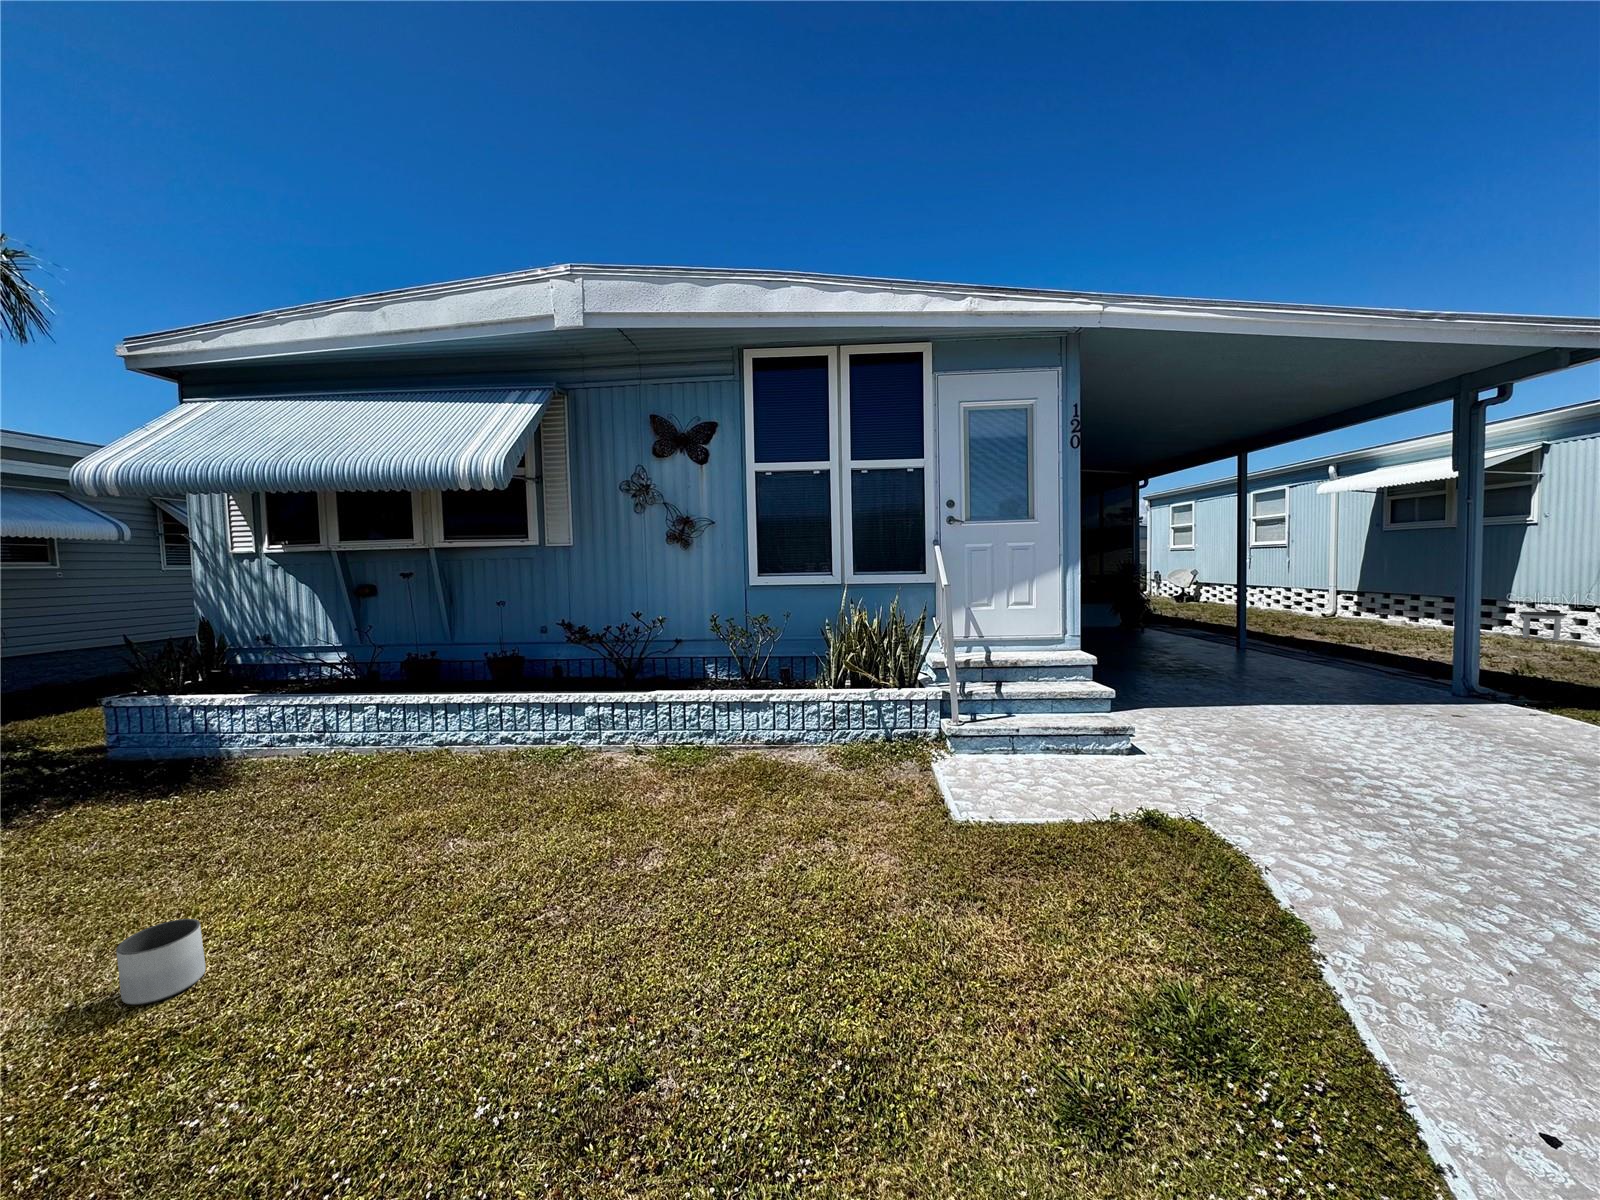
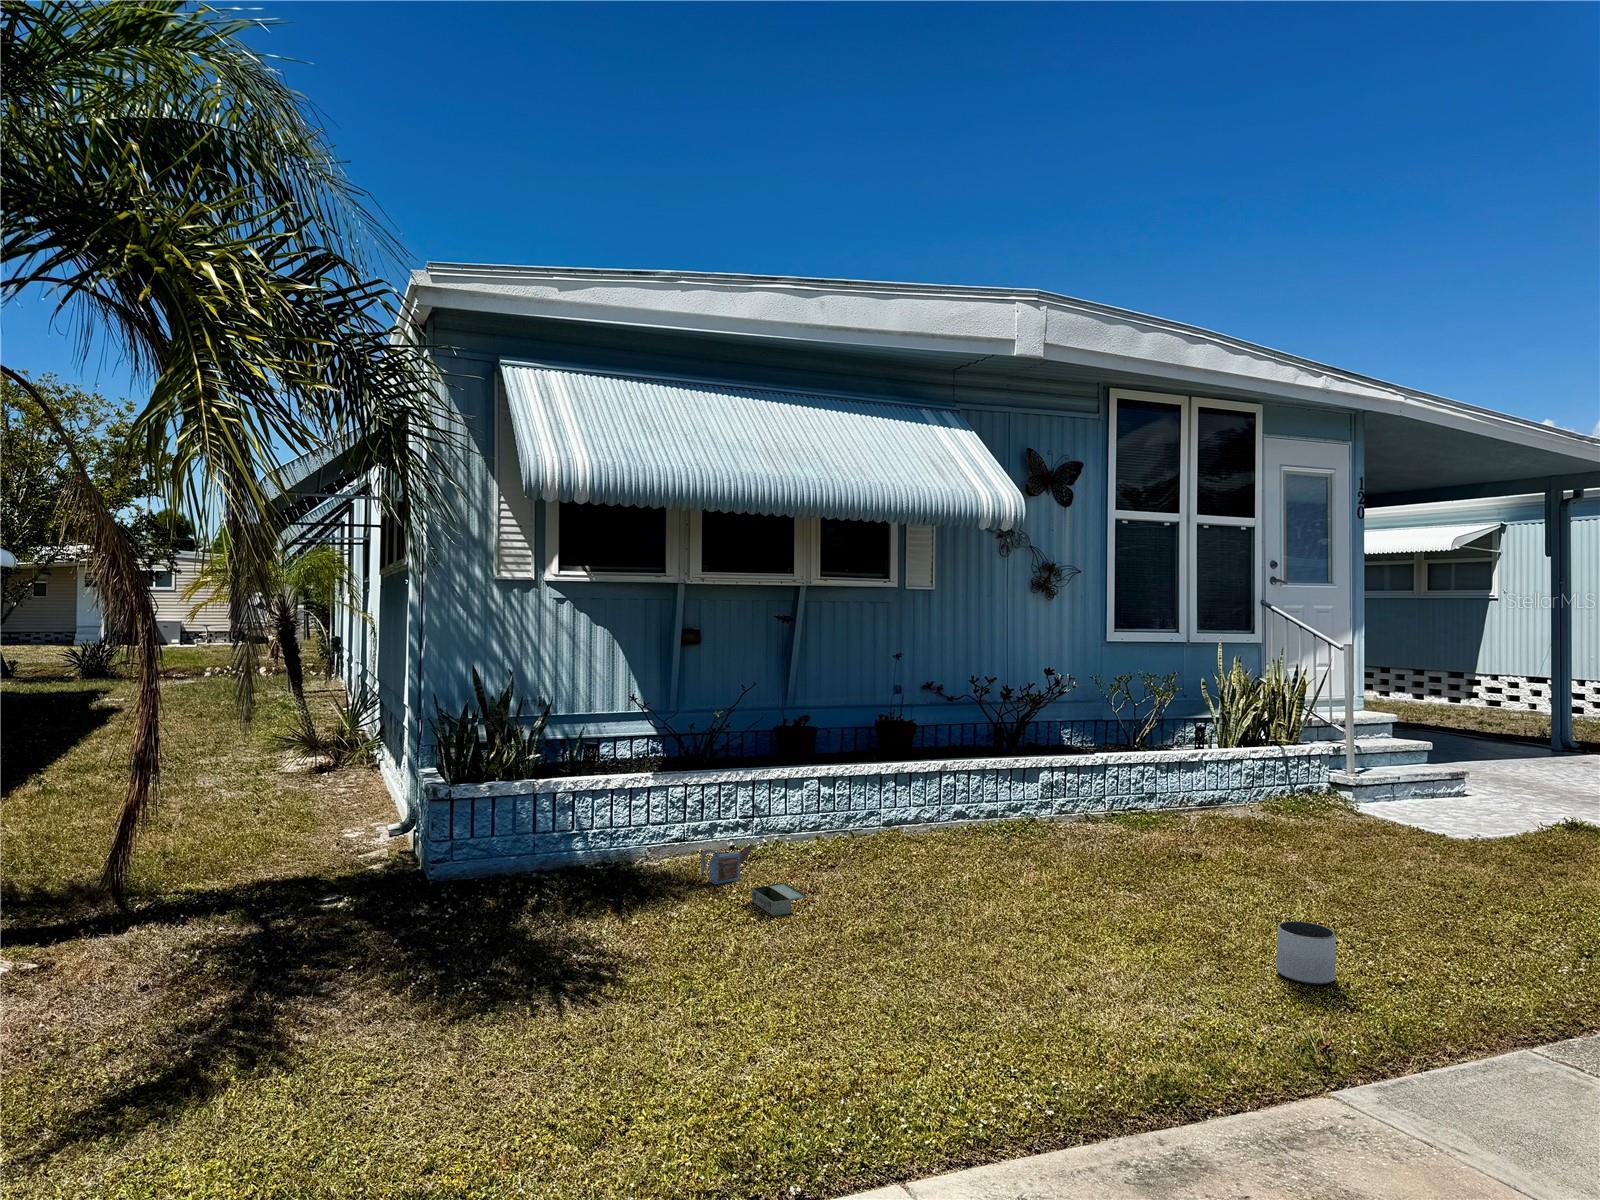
round table: present [1518,611,1567,640] -> none [1492,683,1528,708]
watering can: none [200,756,257,786] -> present [700,844,754,884]
toolbox: none [135,793,203,822] -> present [752,883,807,916]

